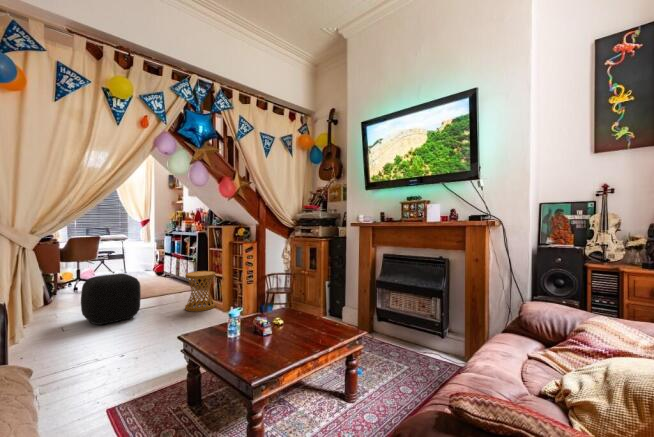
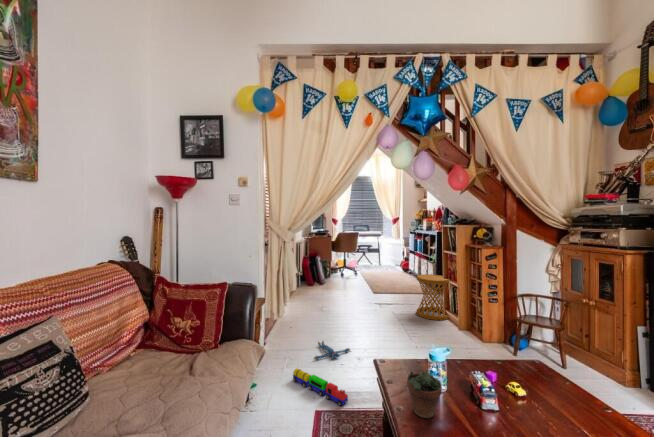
ottoman: present [81,274,141,325] -> none [334,267,376,310]
succulent plant: none [221,315,244,354] -> present [407,358,442,418]
plush toy: none [80,355,126,379] -> present [314,341,350,360]
toy train: none [63,385,144,406] -> present [293,368,348,406]

